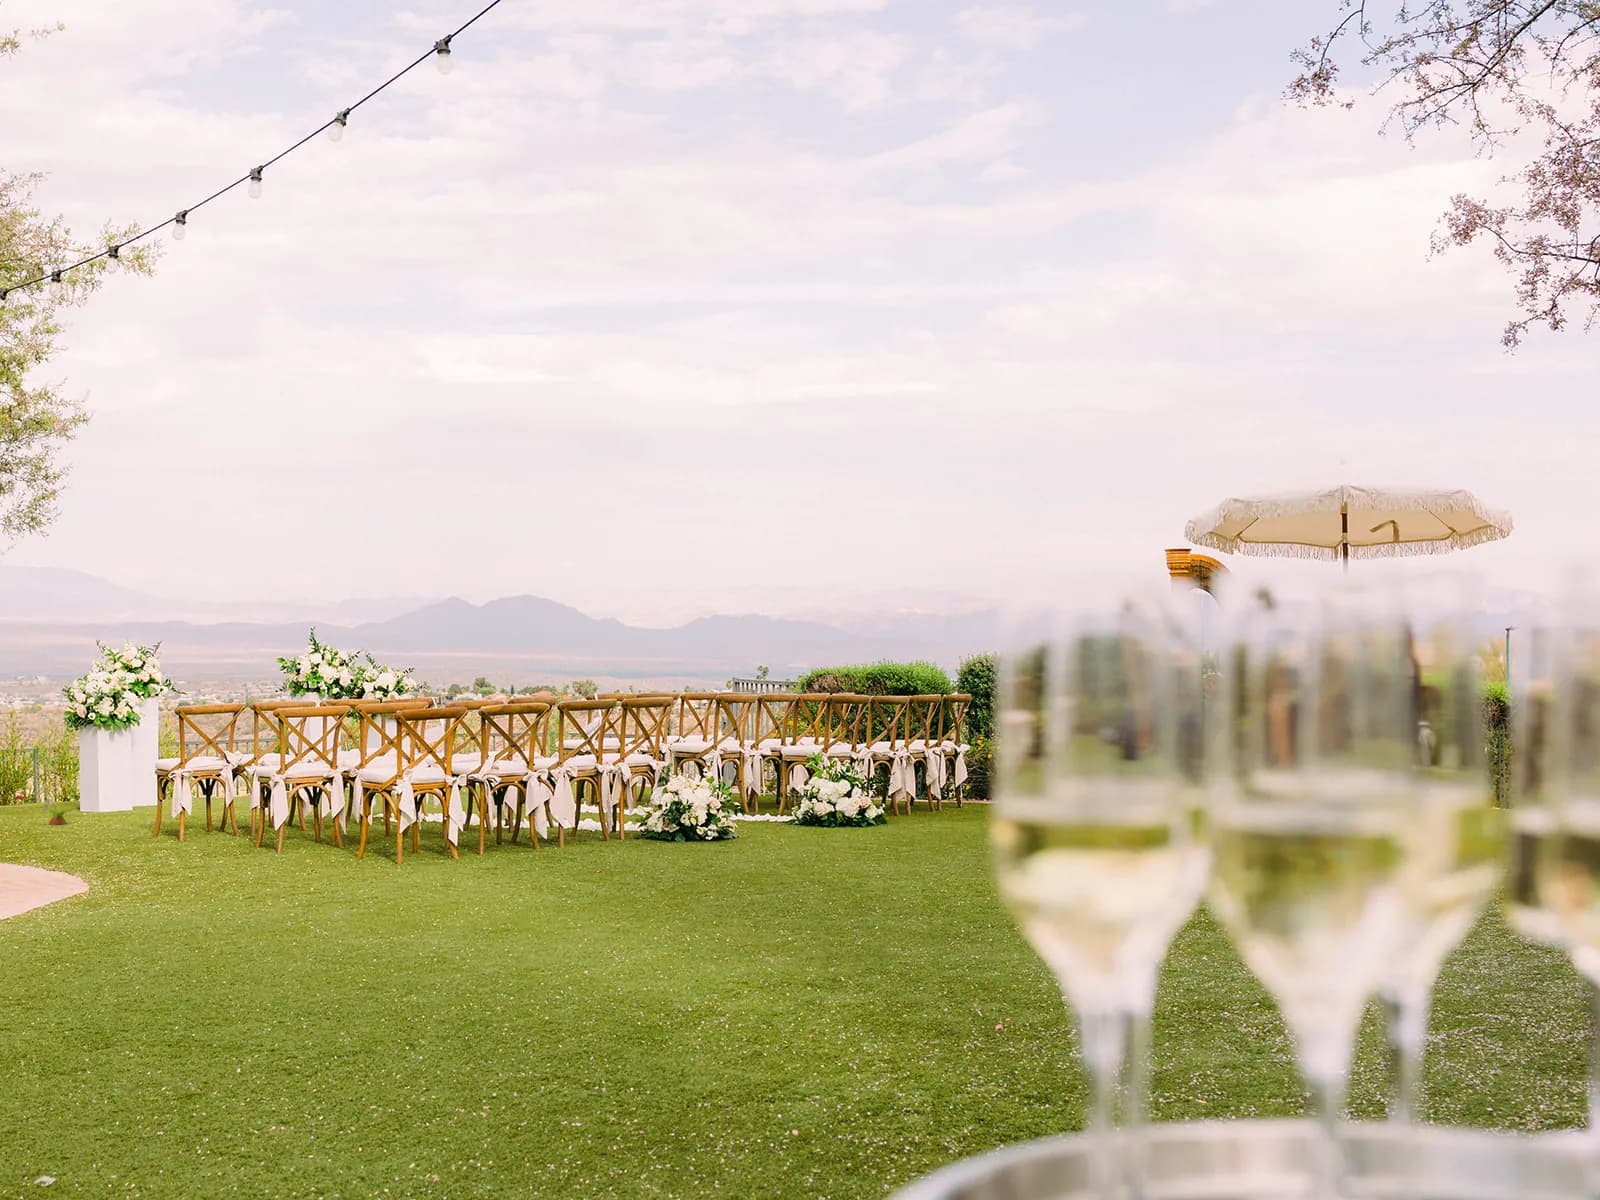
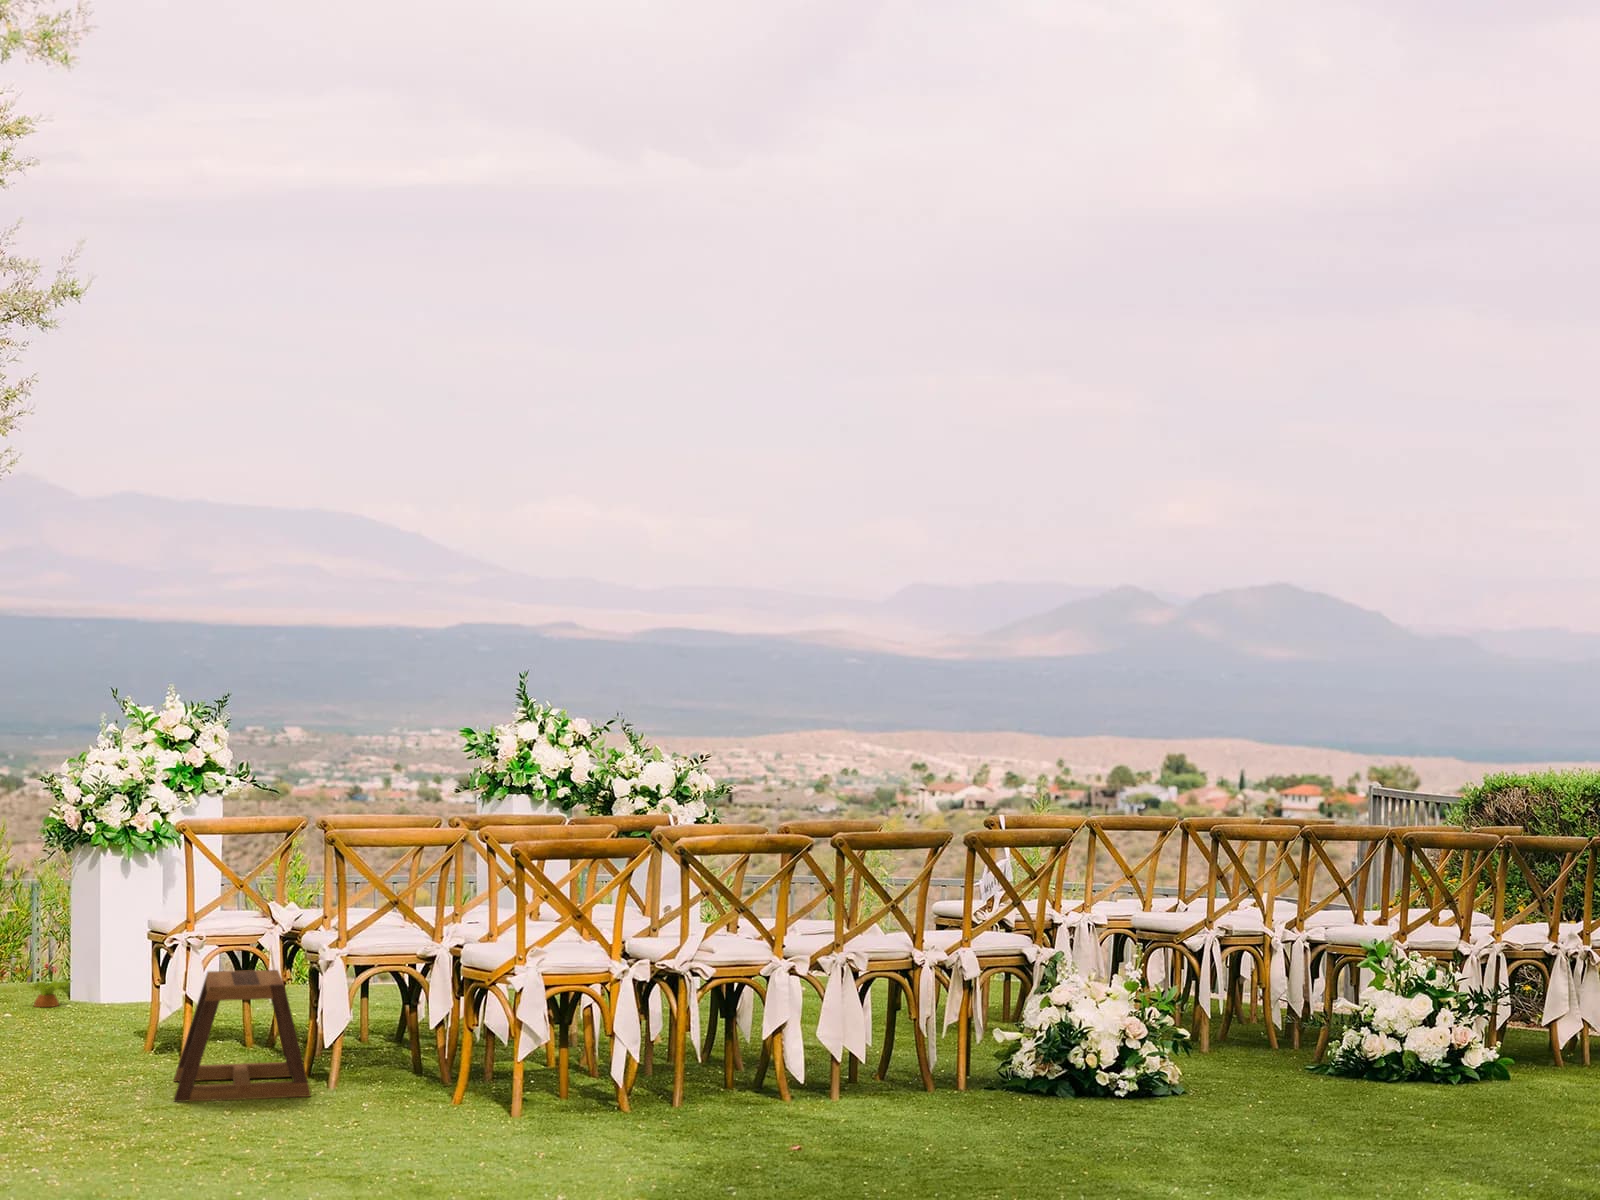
stool: none [178,790,268,863] -> present [174,970,311,1102]

